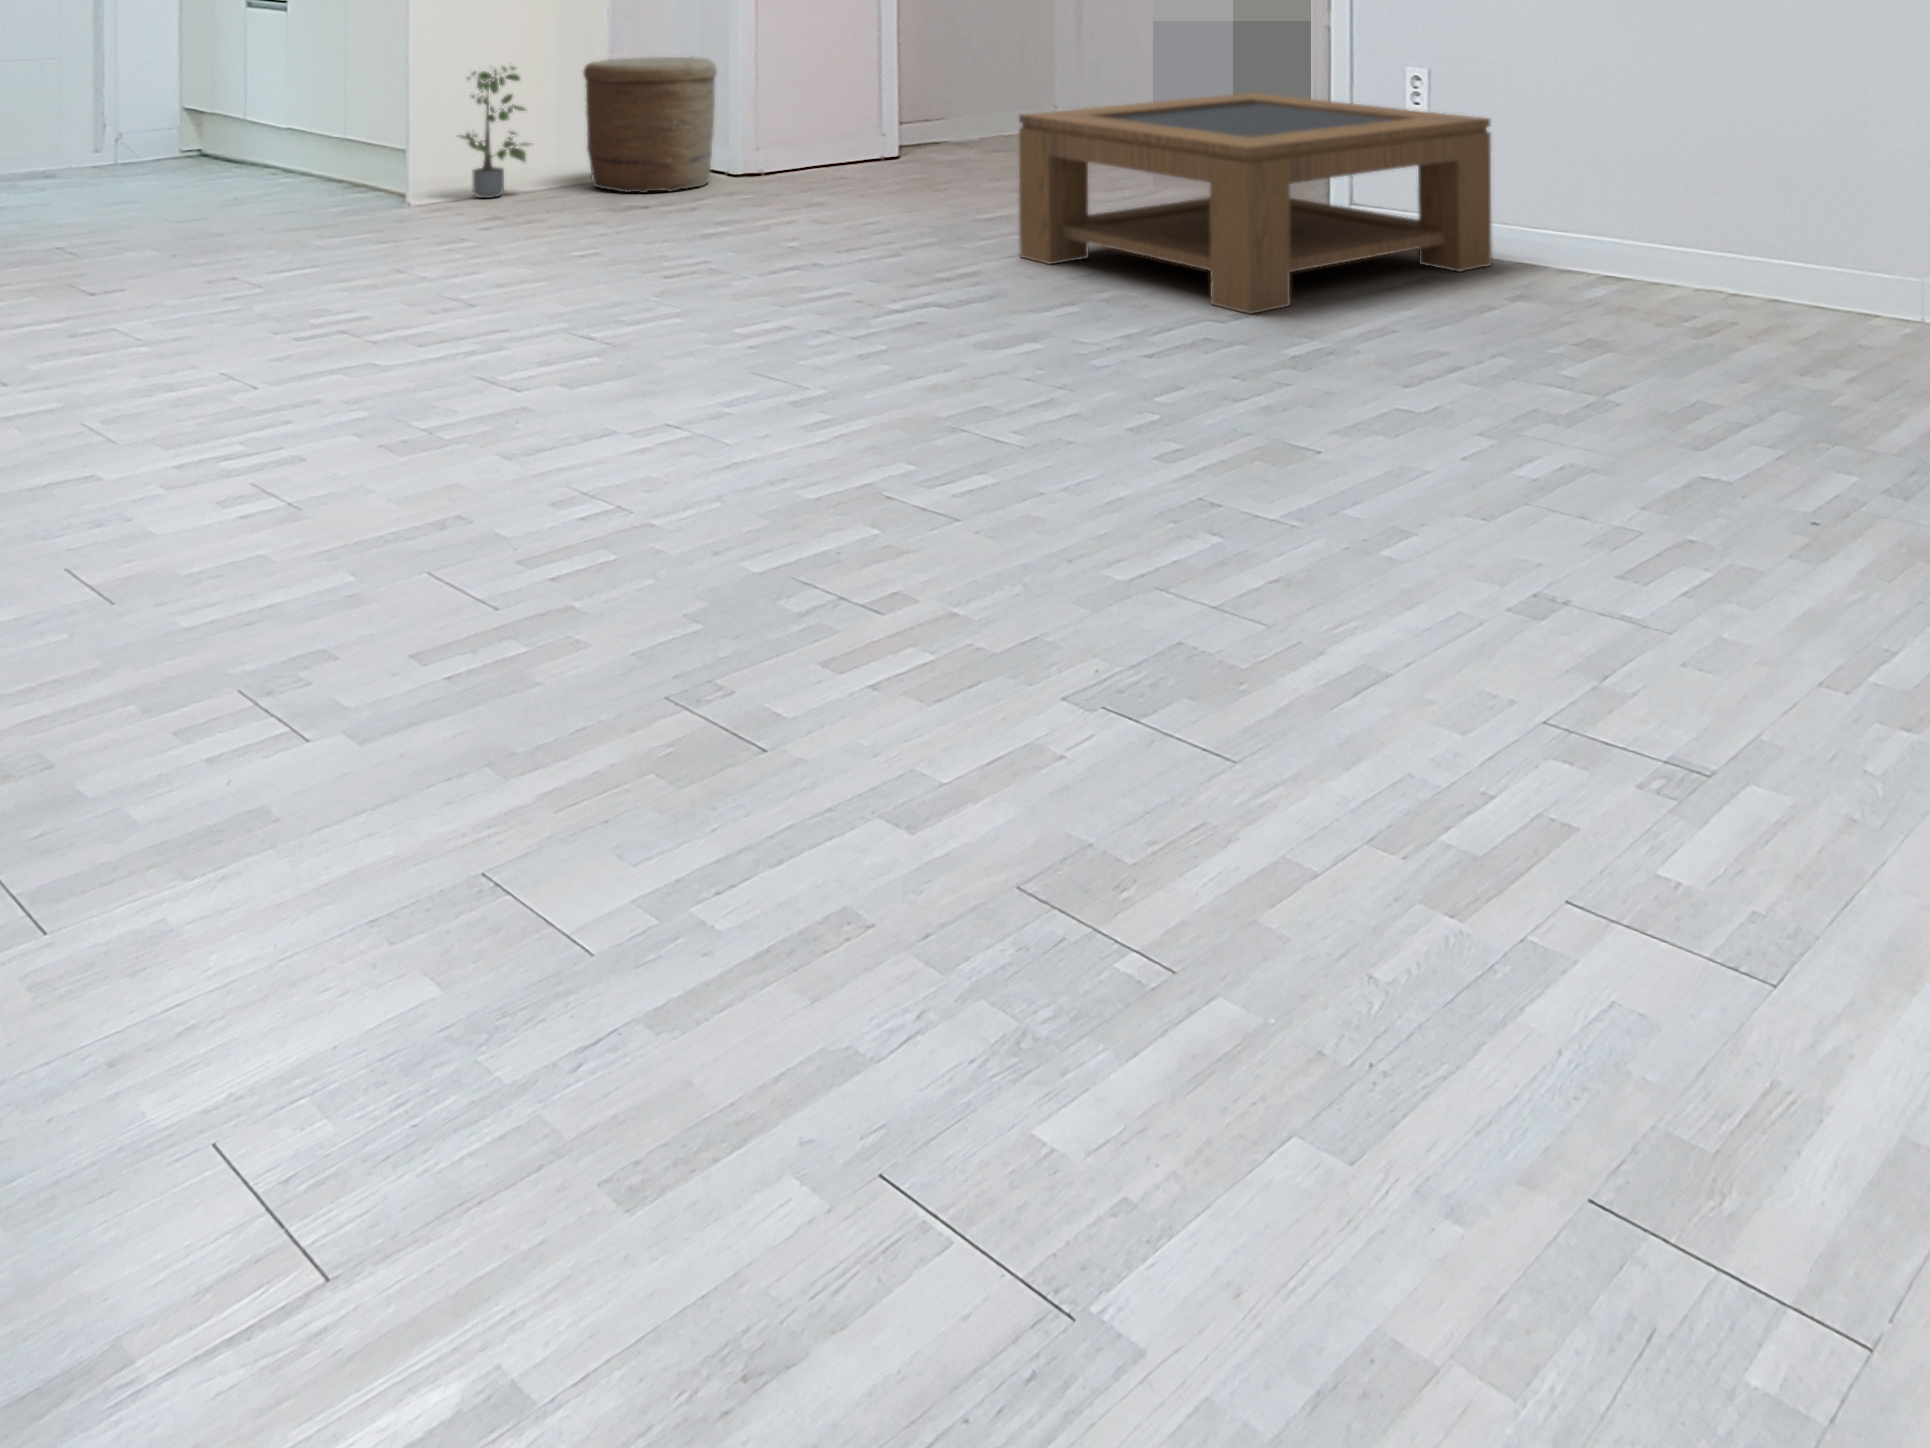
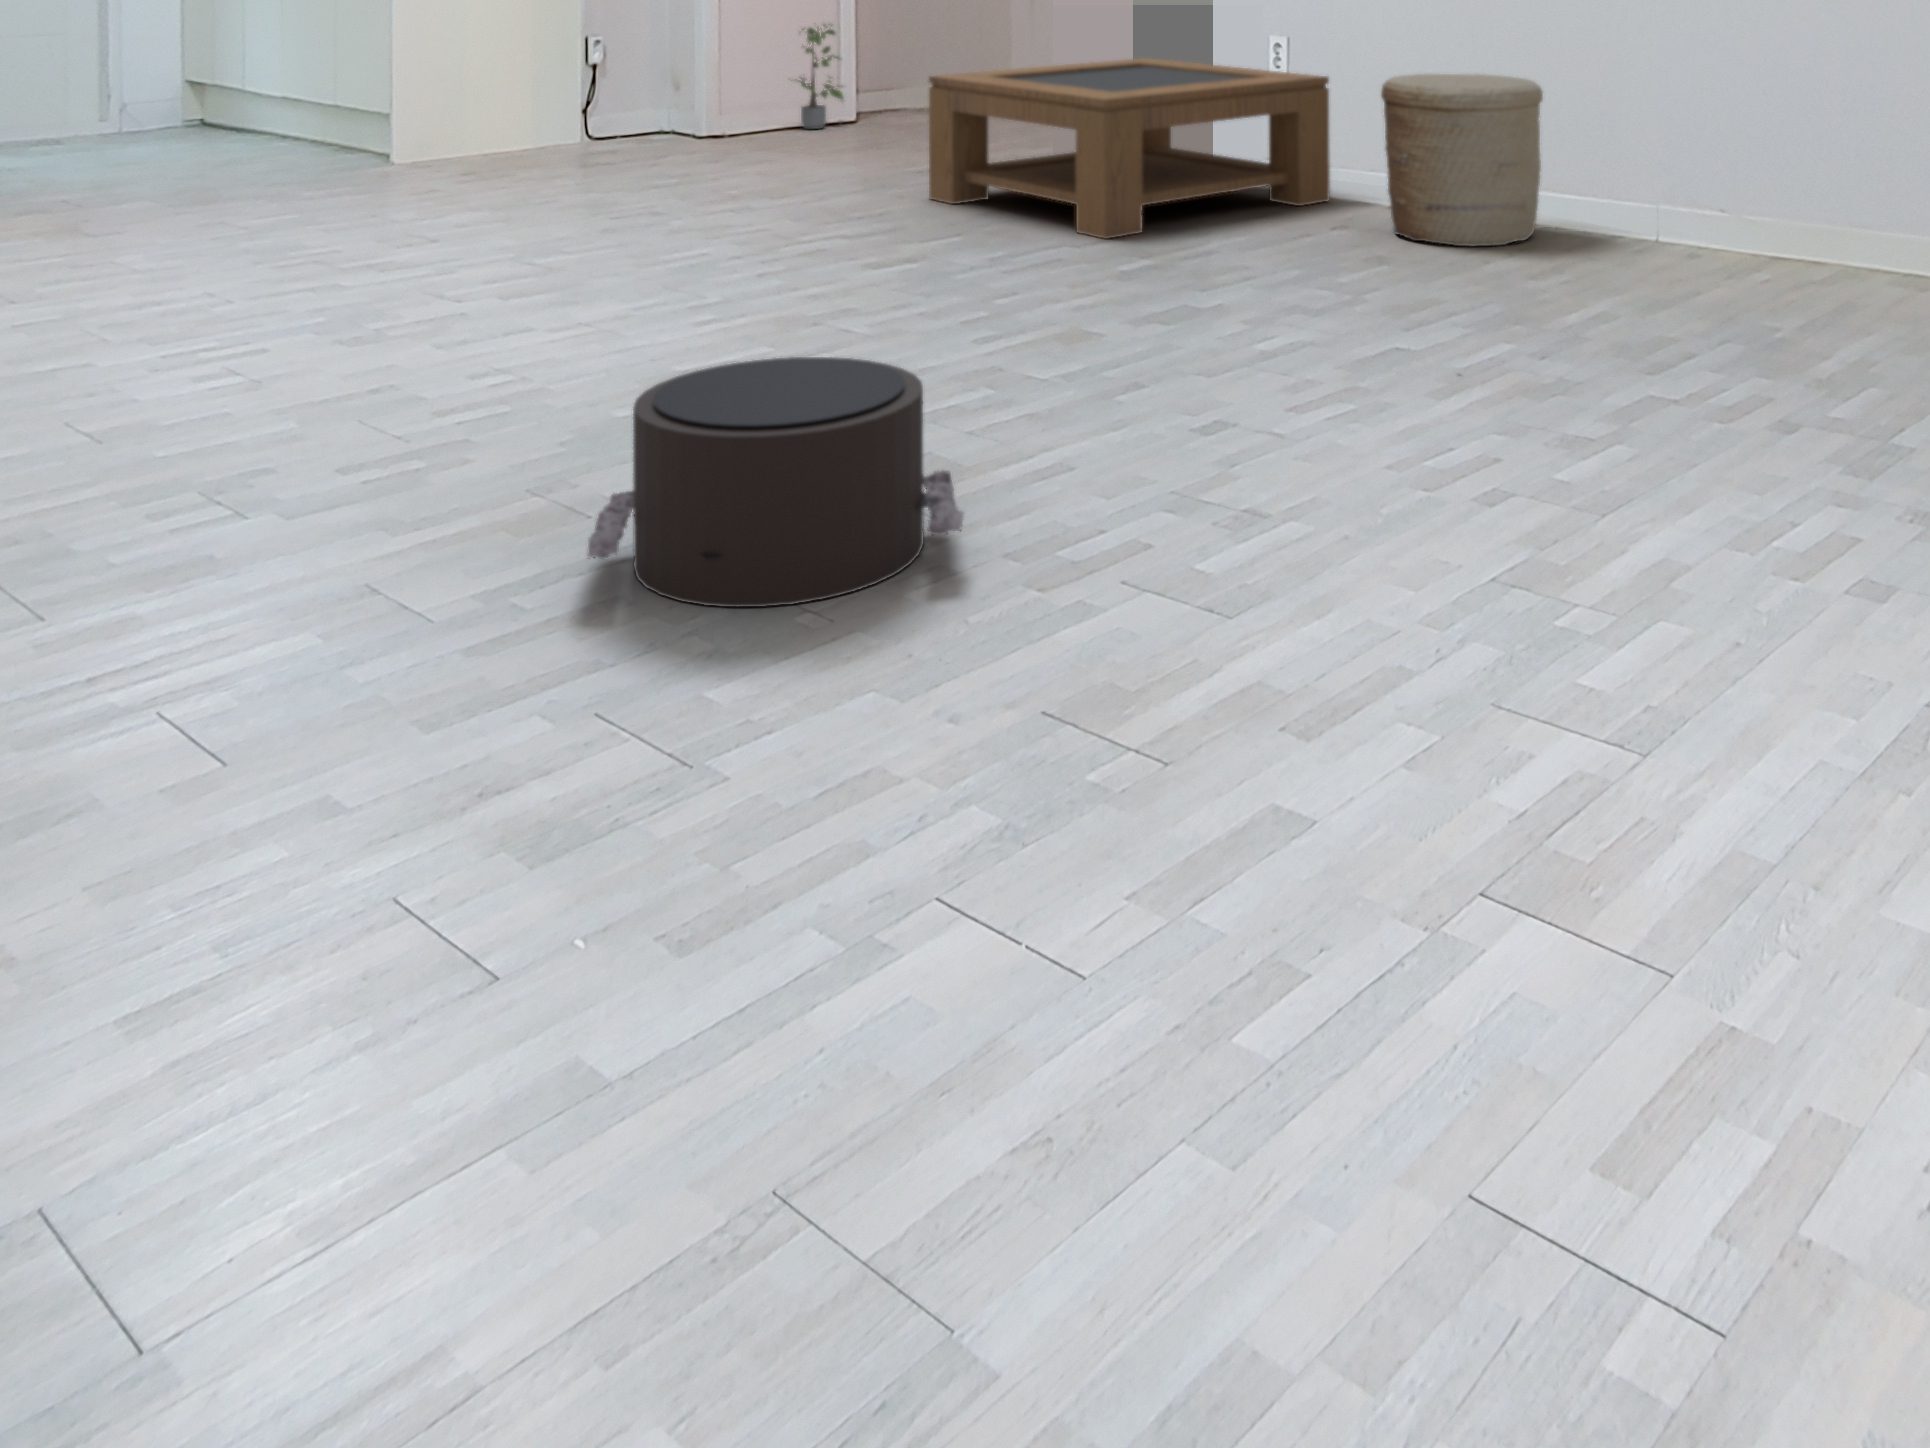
woven basket: present [583,57,717,193] -> present [1381,74,1543,246]
potted plant: present [459,66,529,198] -> present [799,24,843,129]
pouf: none [781,533,1312,941] -> present [587,357,964,607]

